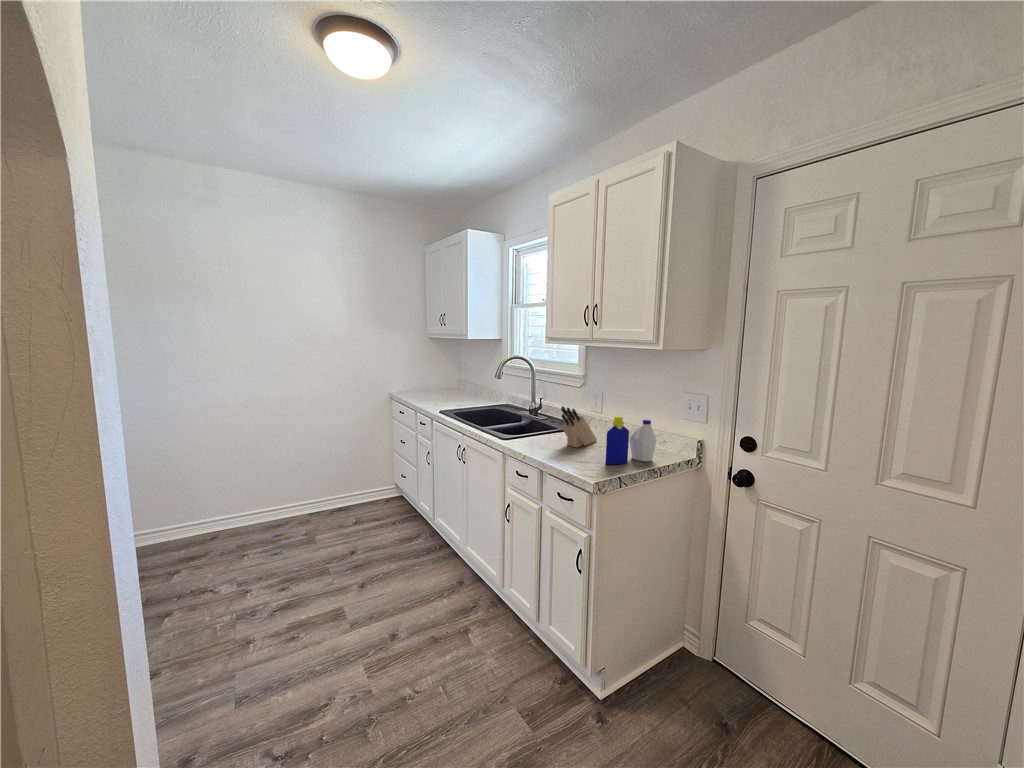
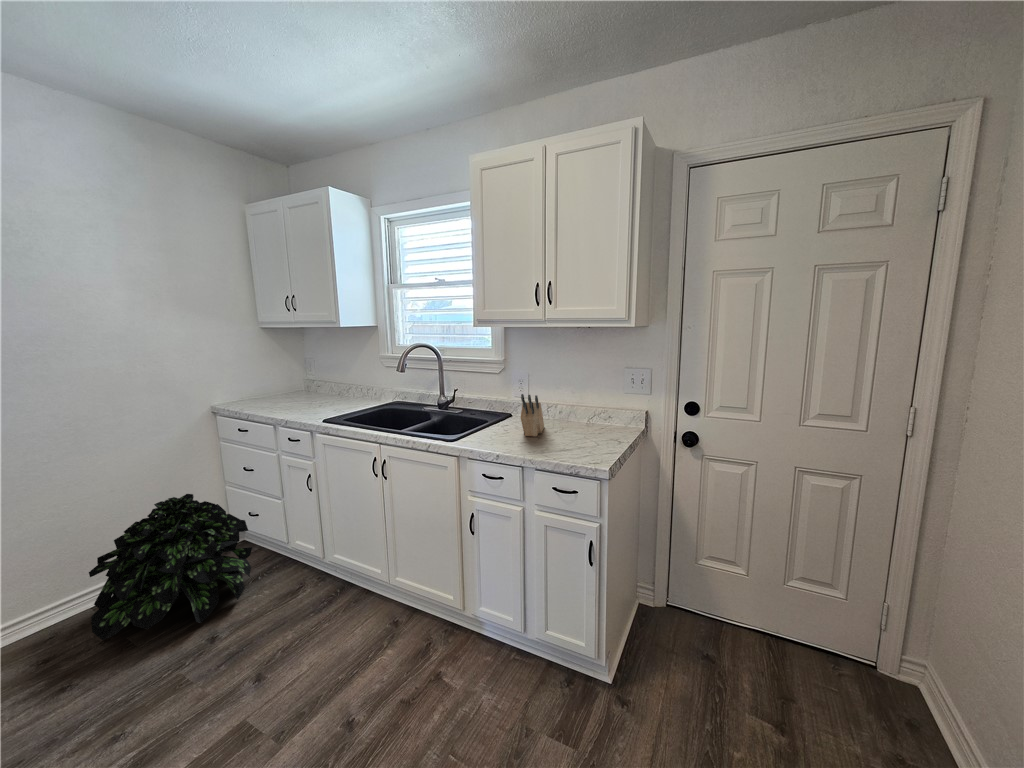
bottle: present [605,416,656,465] -> none [585,397,621,448]
potted plant: none [298,451,396,541] -> present [89,494,252,640]

